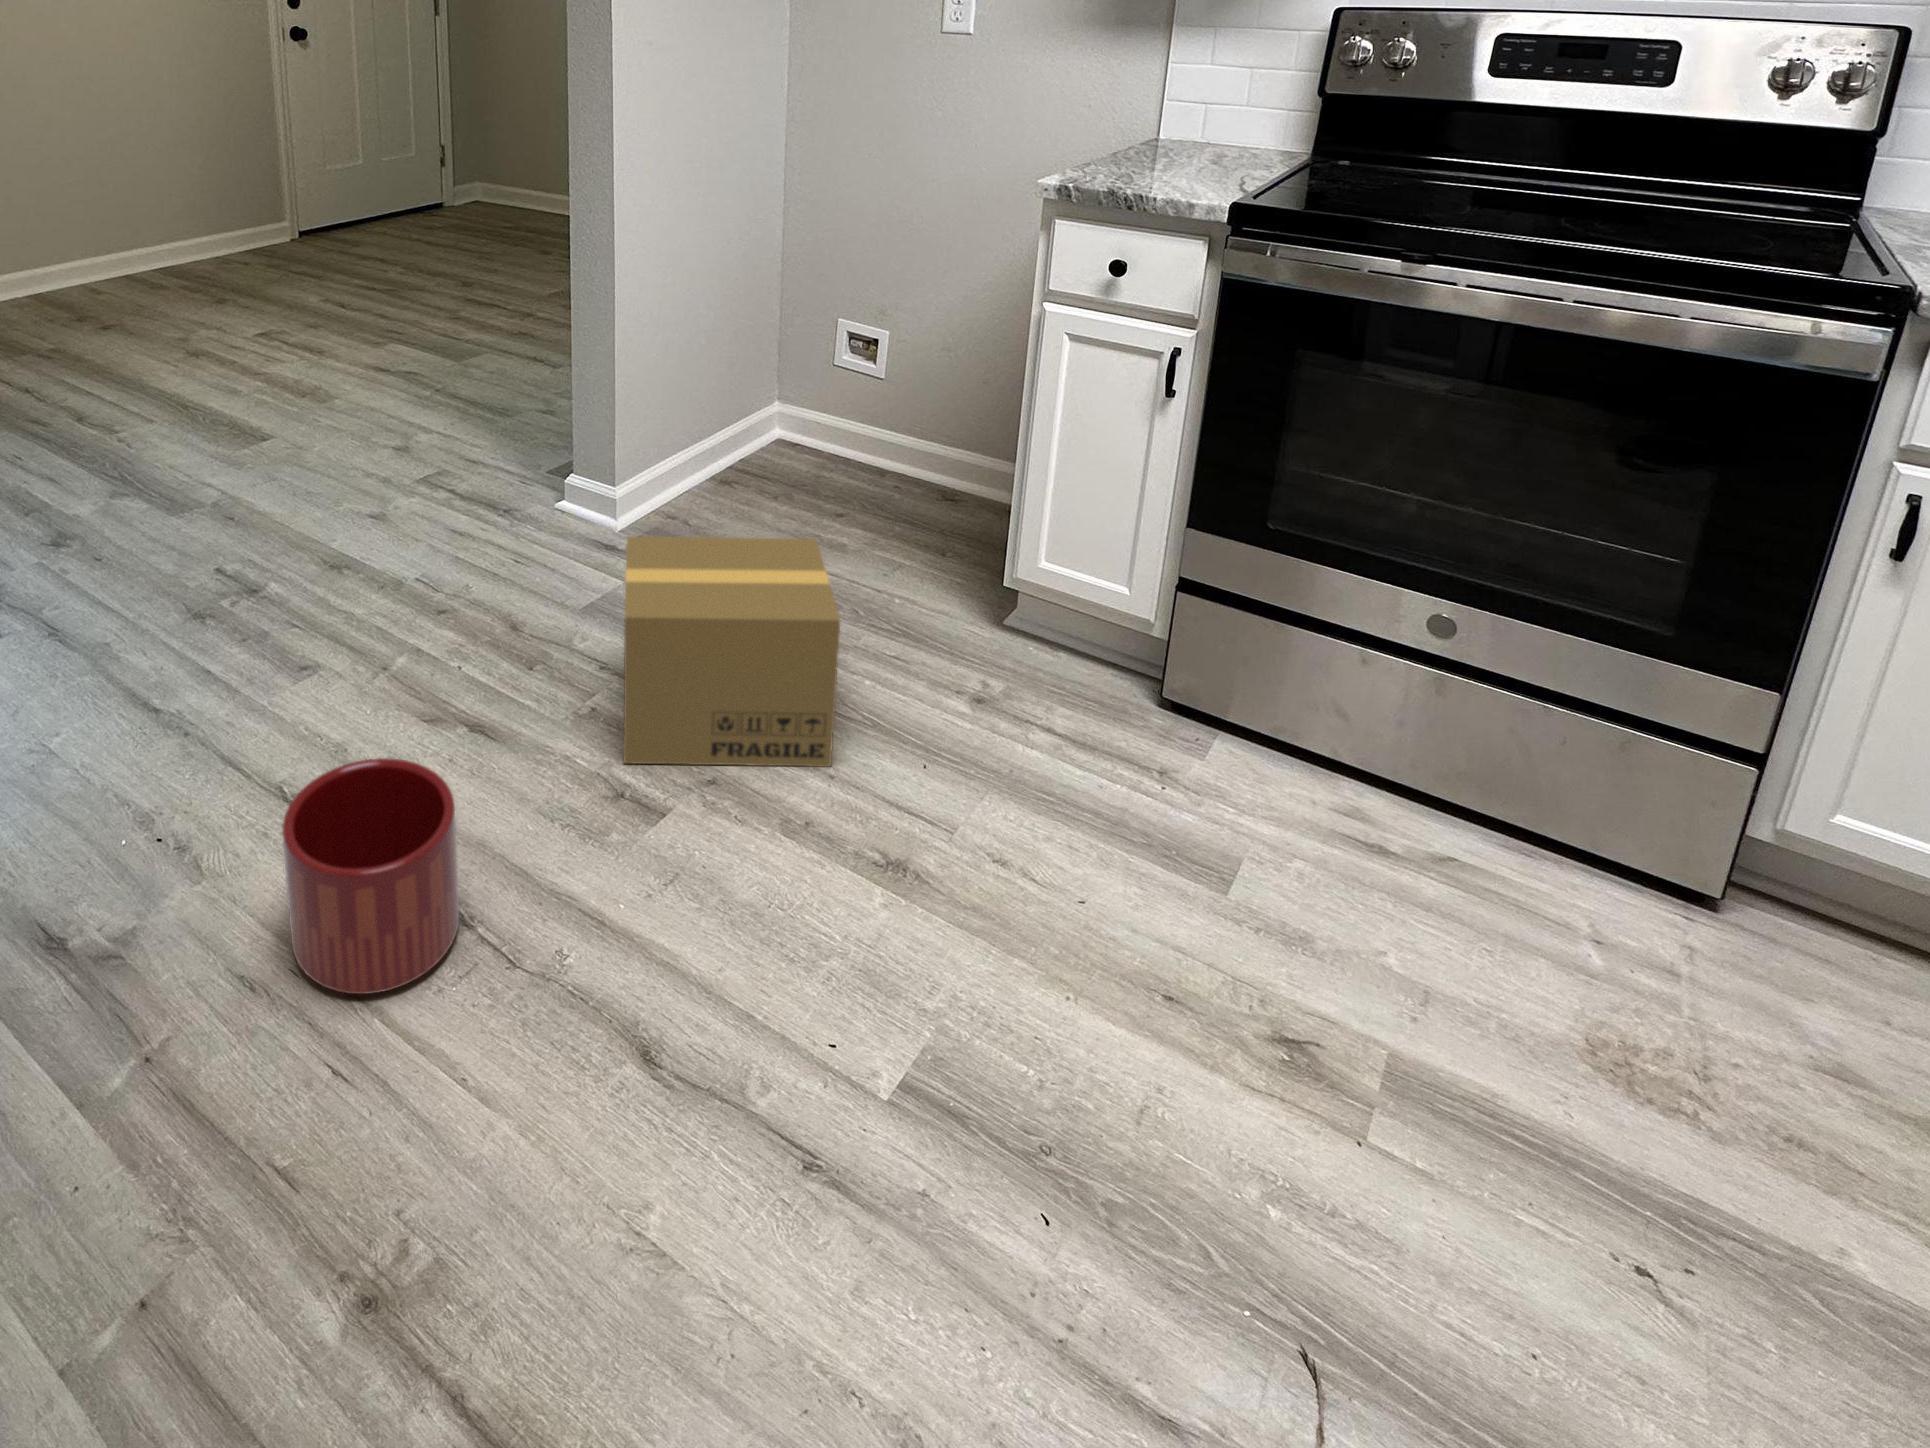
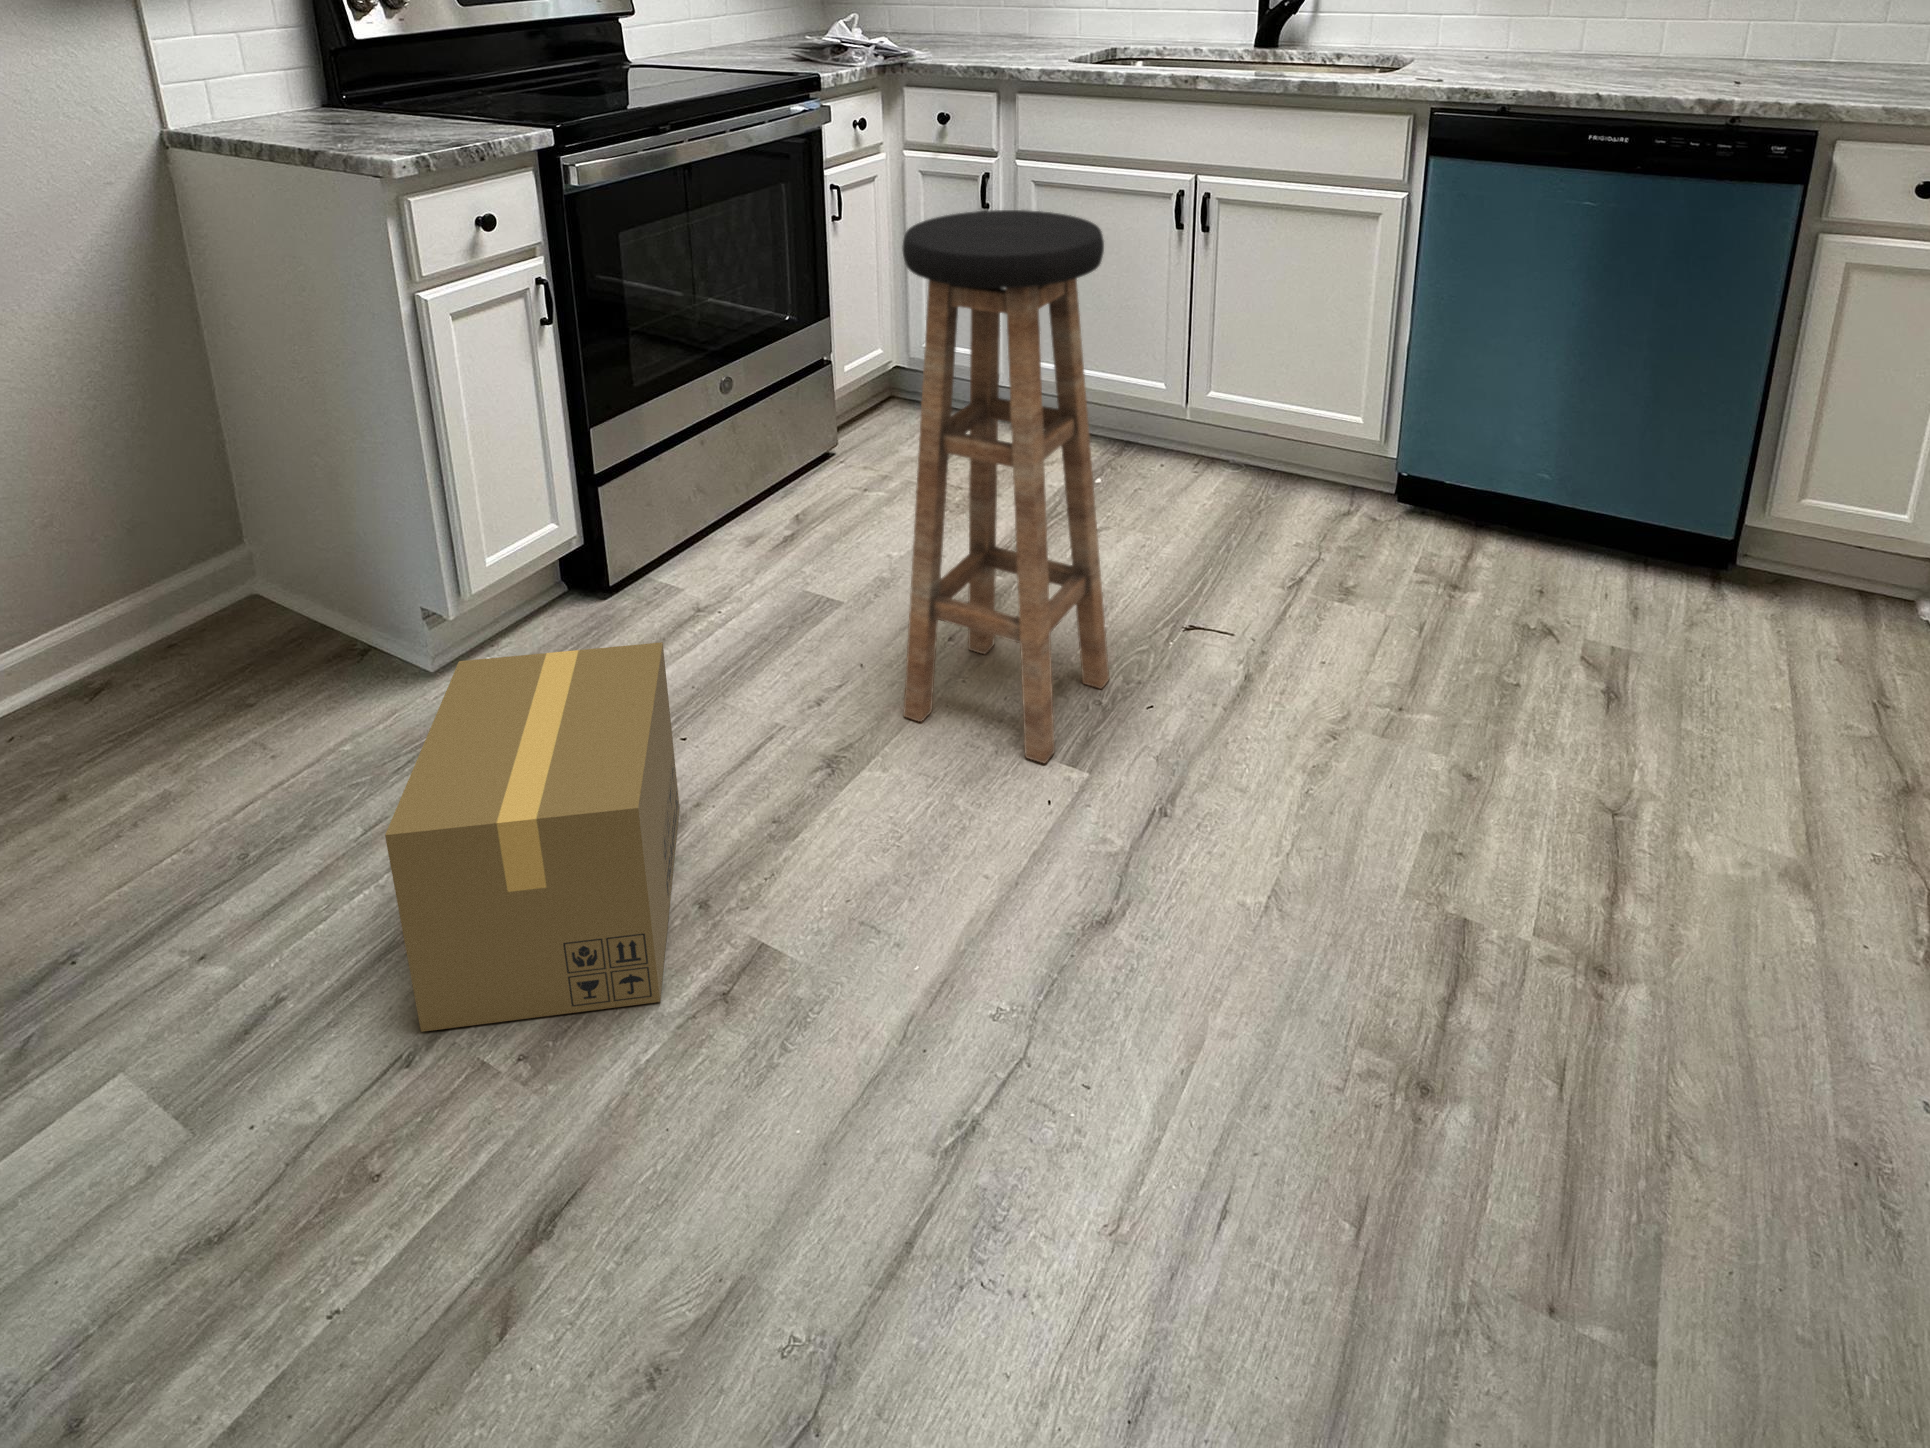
bar stool: none [902,407,1271,1181] -> present [902,210,1109,763]
planter: present [282,758,459,994] -> none [888,982,1132,1359]

